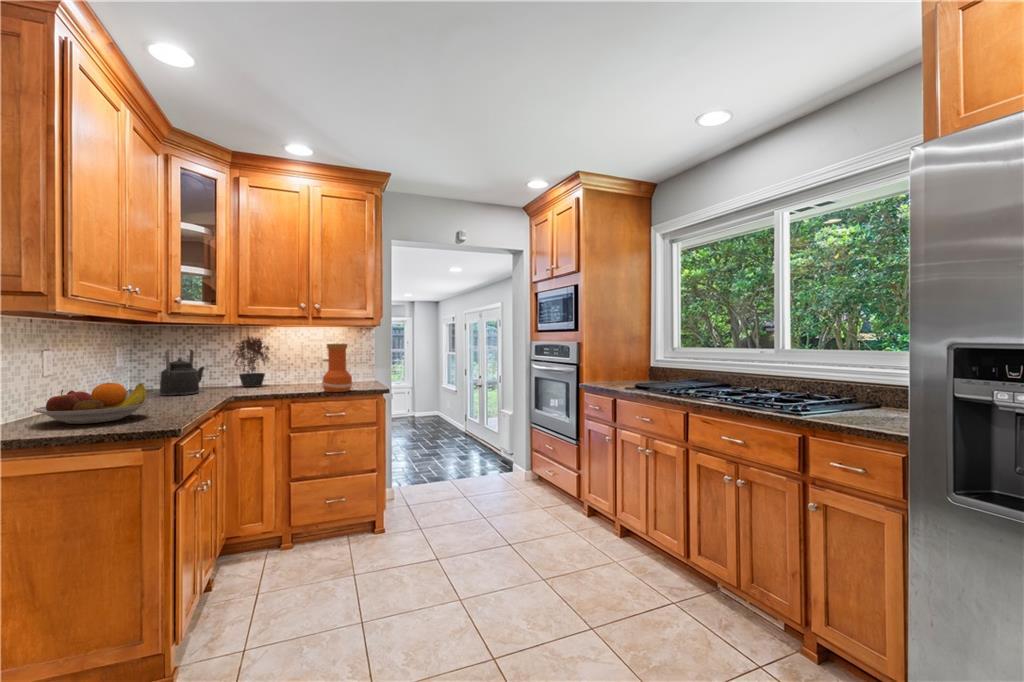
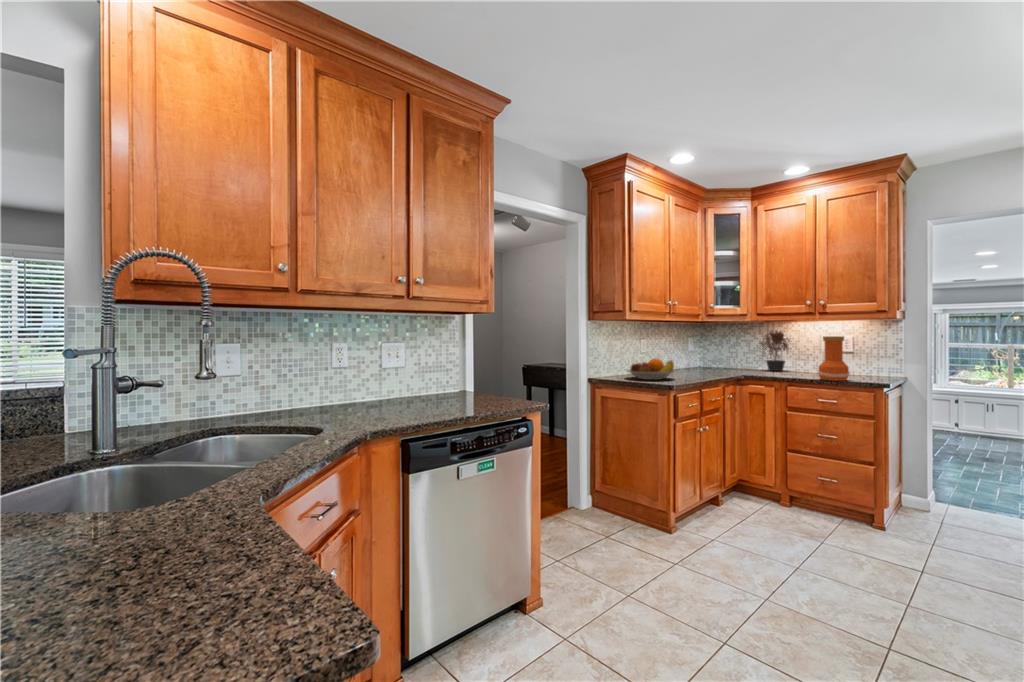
kettle: present [160,349,205,395] -> none [706,340,737,372]

